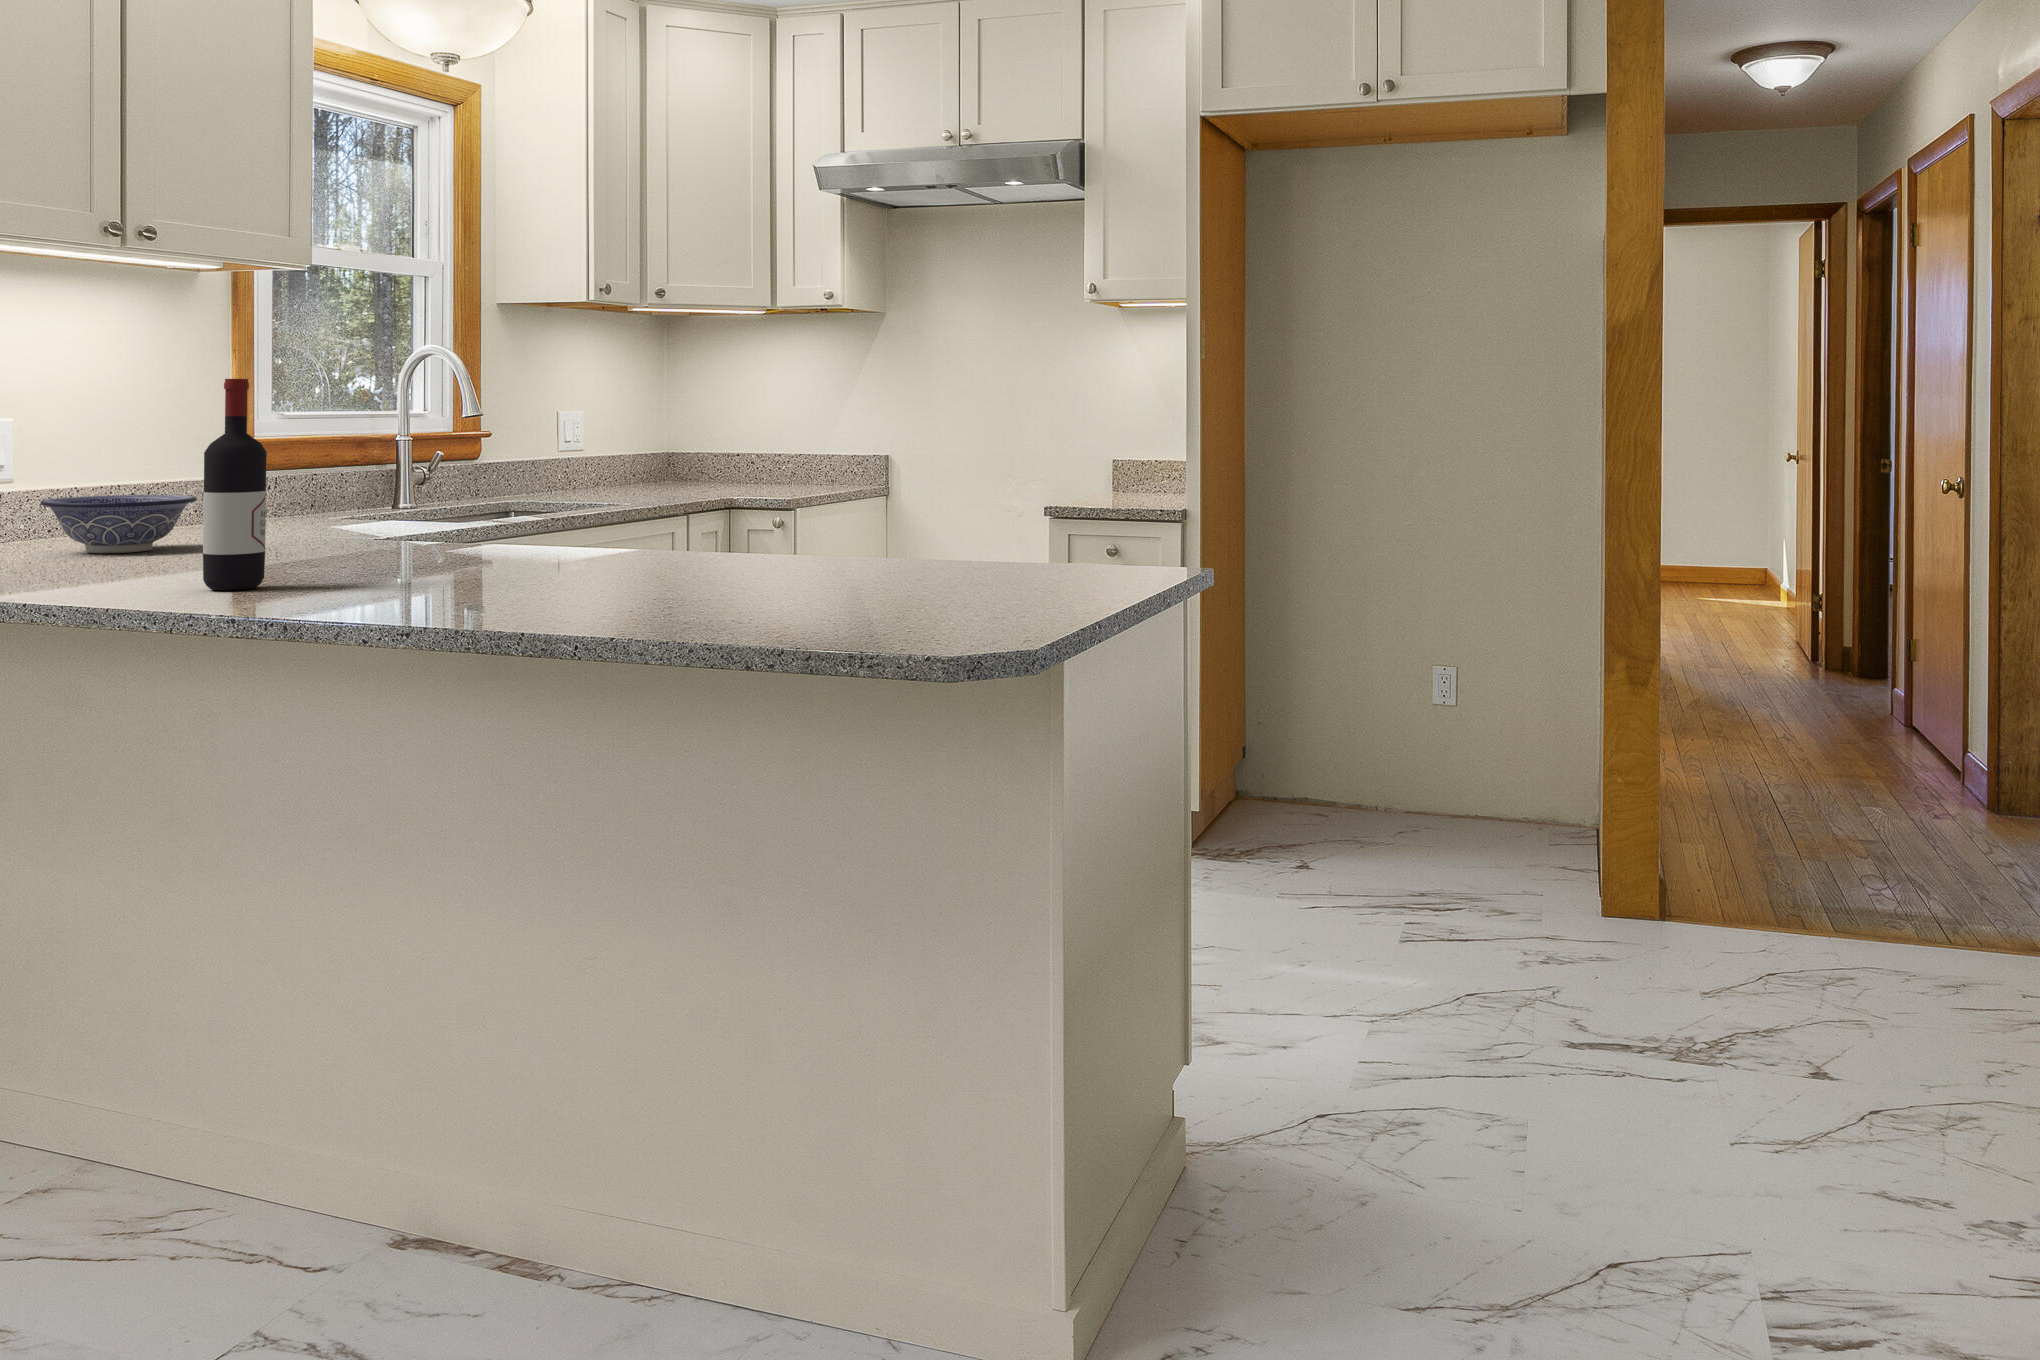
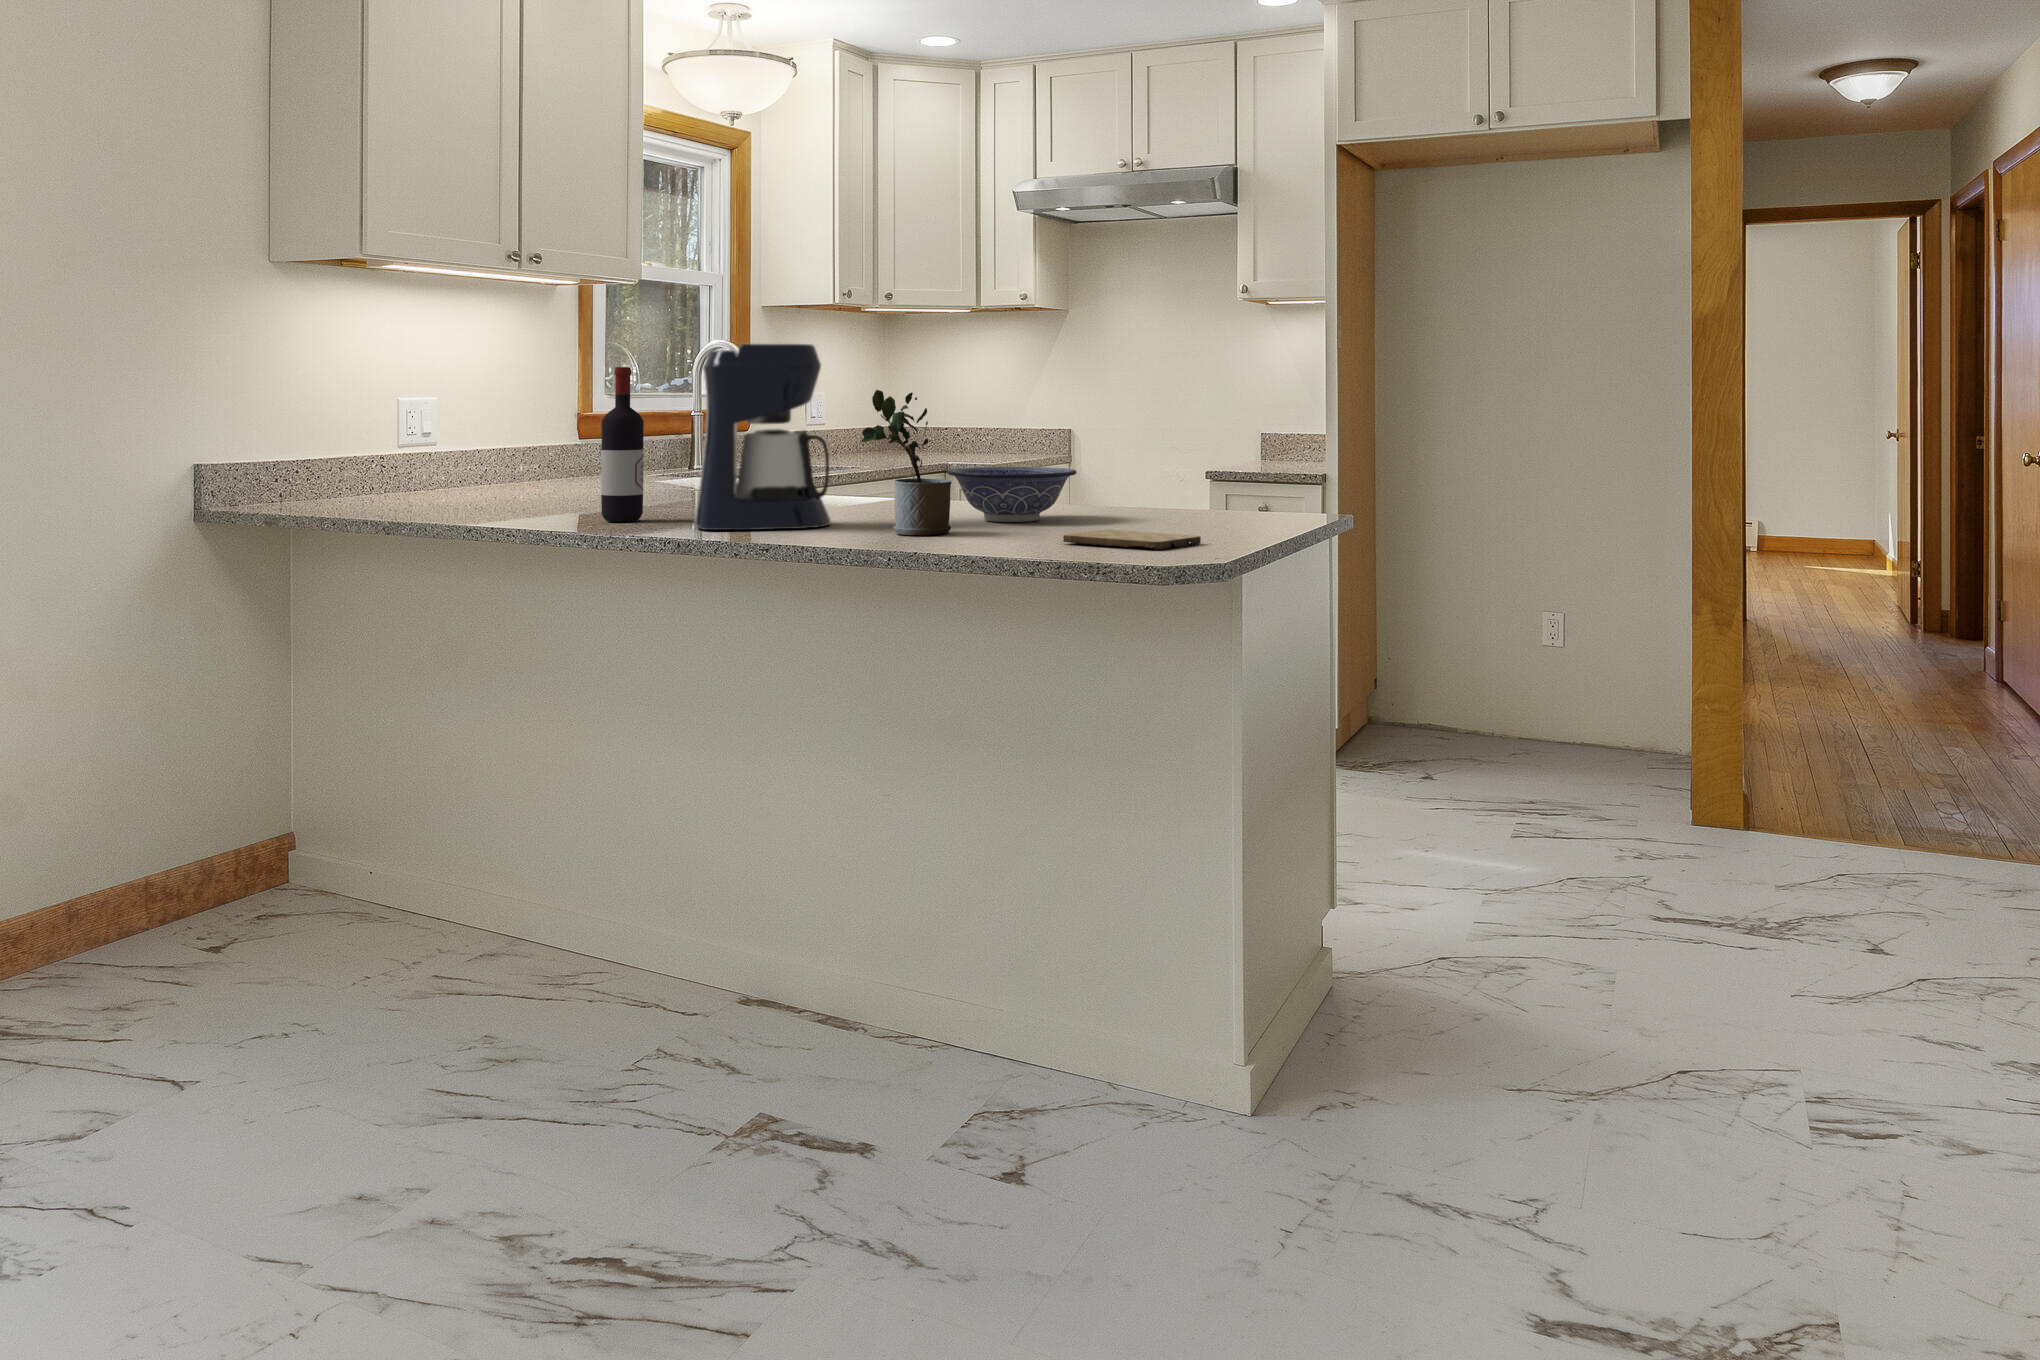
coffee maker: none [328,347,524,603] -> present [695,343,831,530]
potted plant: none [555,411,683,608] -> present [861,390,951,535]
decorative bowl: present [40,495,197,553] -> present [947,467,1076,522]
cutting board: none [828,598,1012,630] -> present [1063,529,1201,550]

